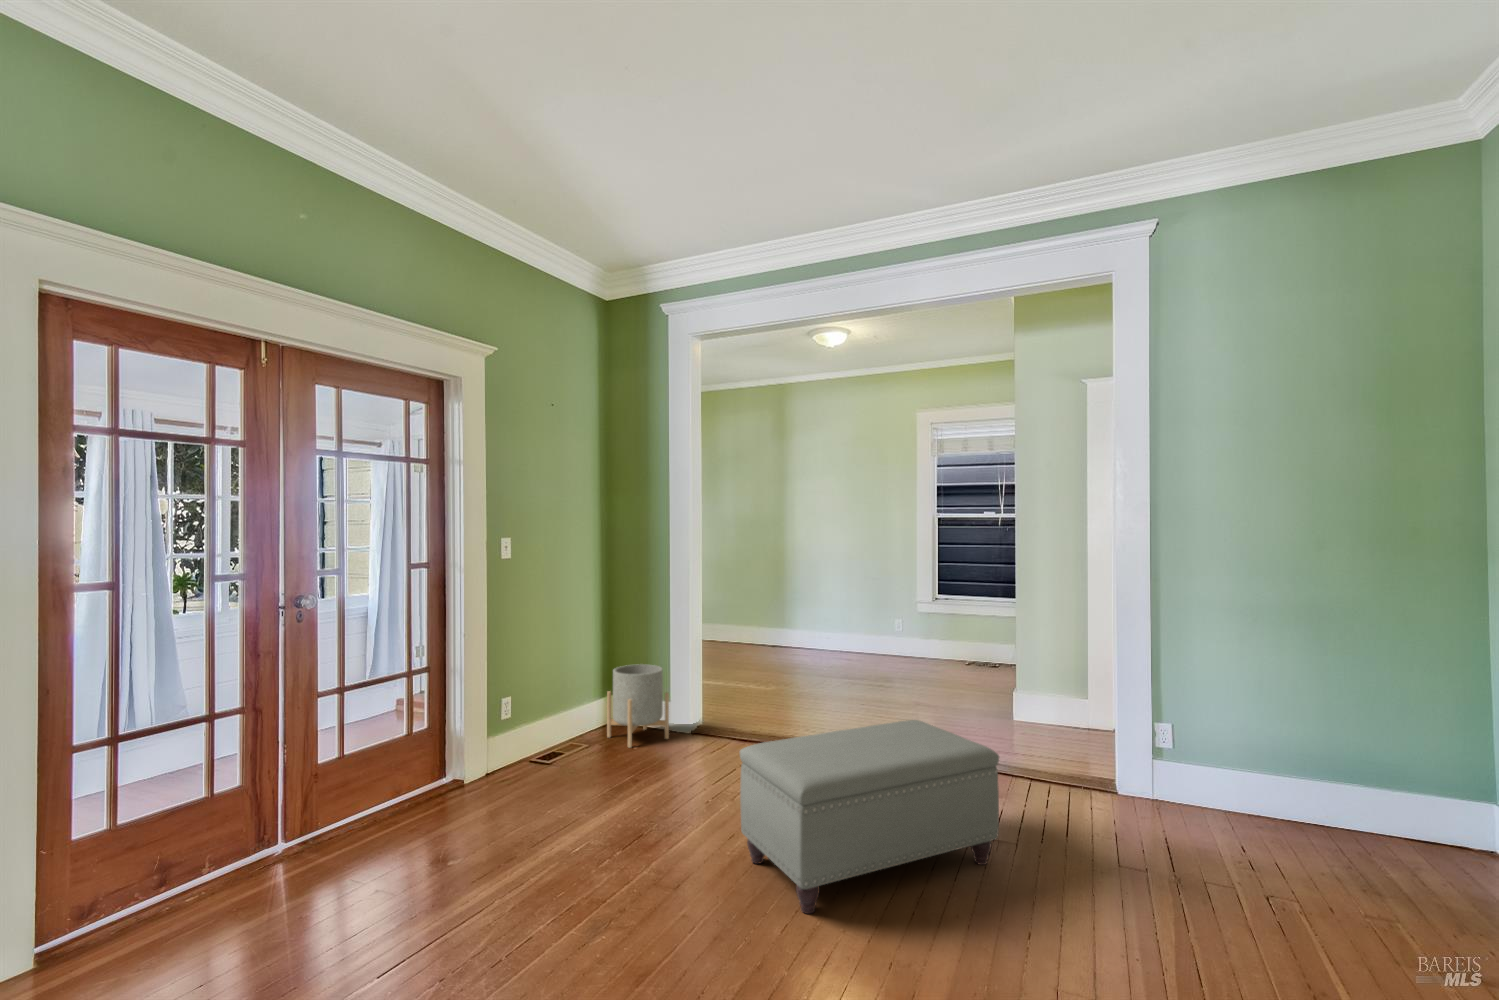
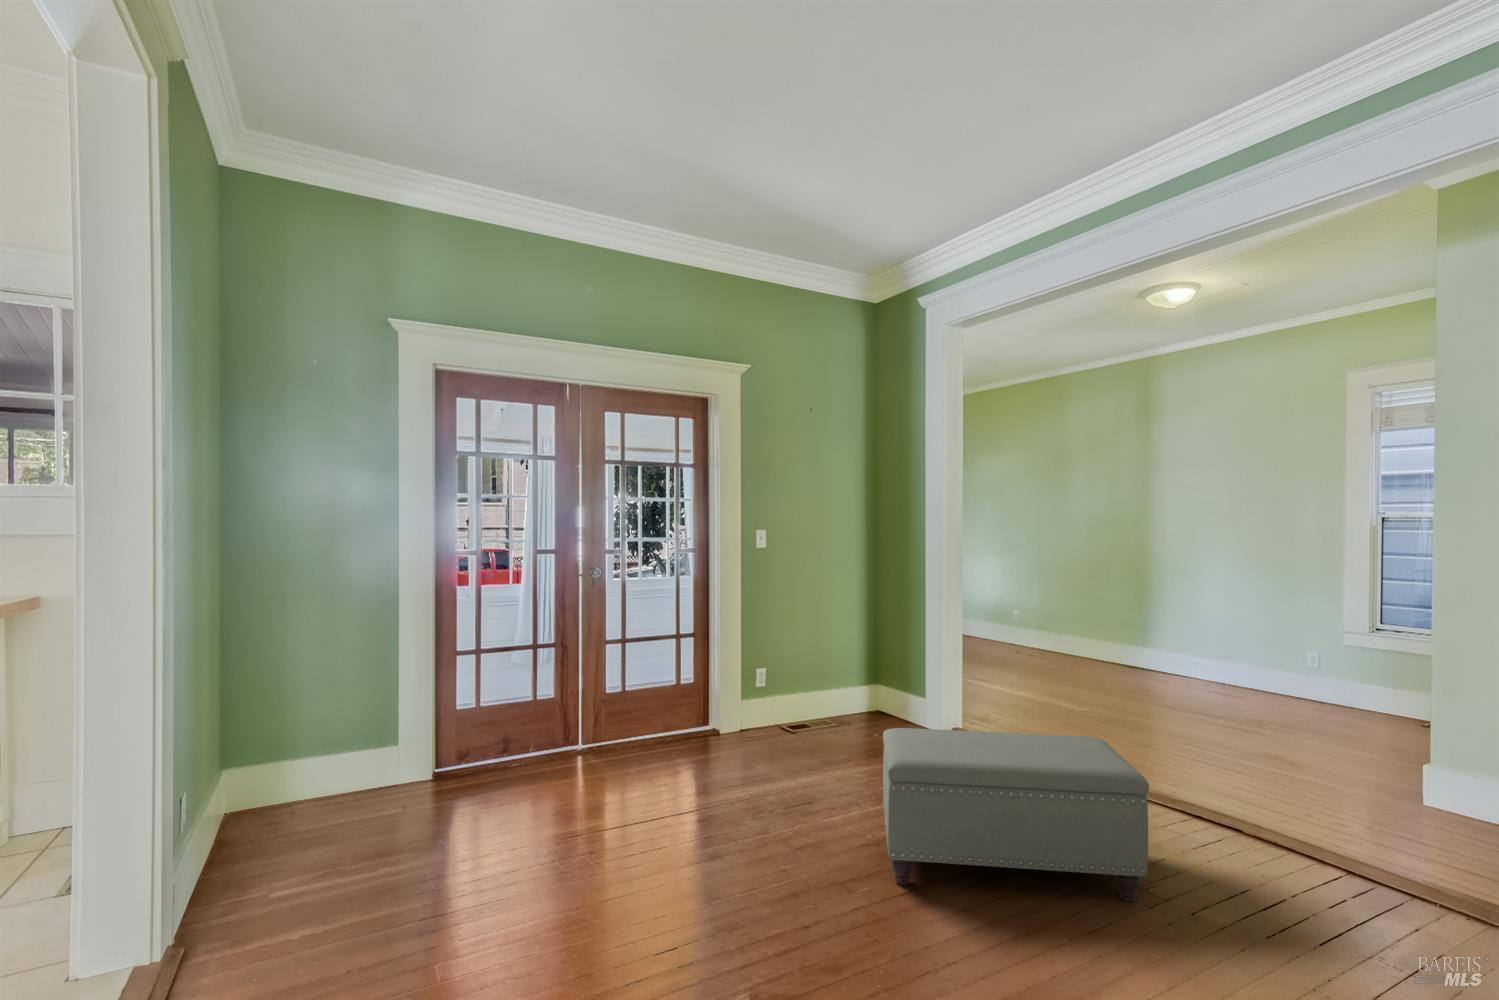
planter: present [607,664,669,748] -> none [862,656,917,733]

